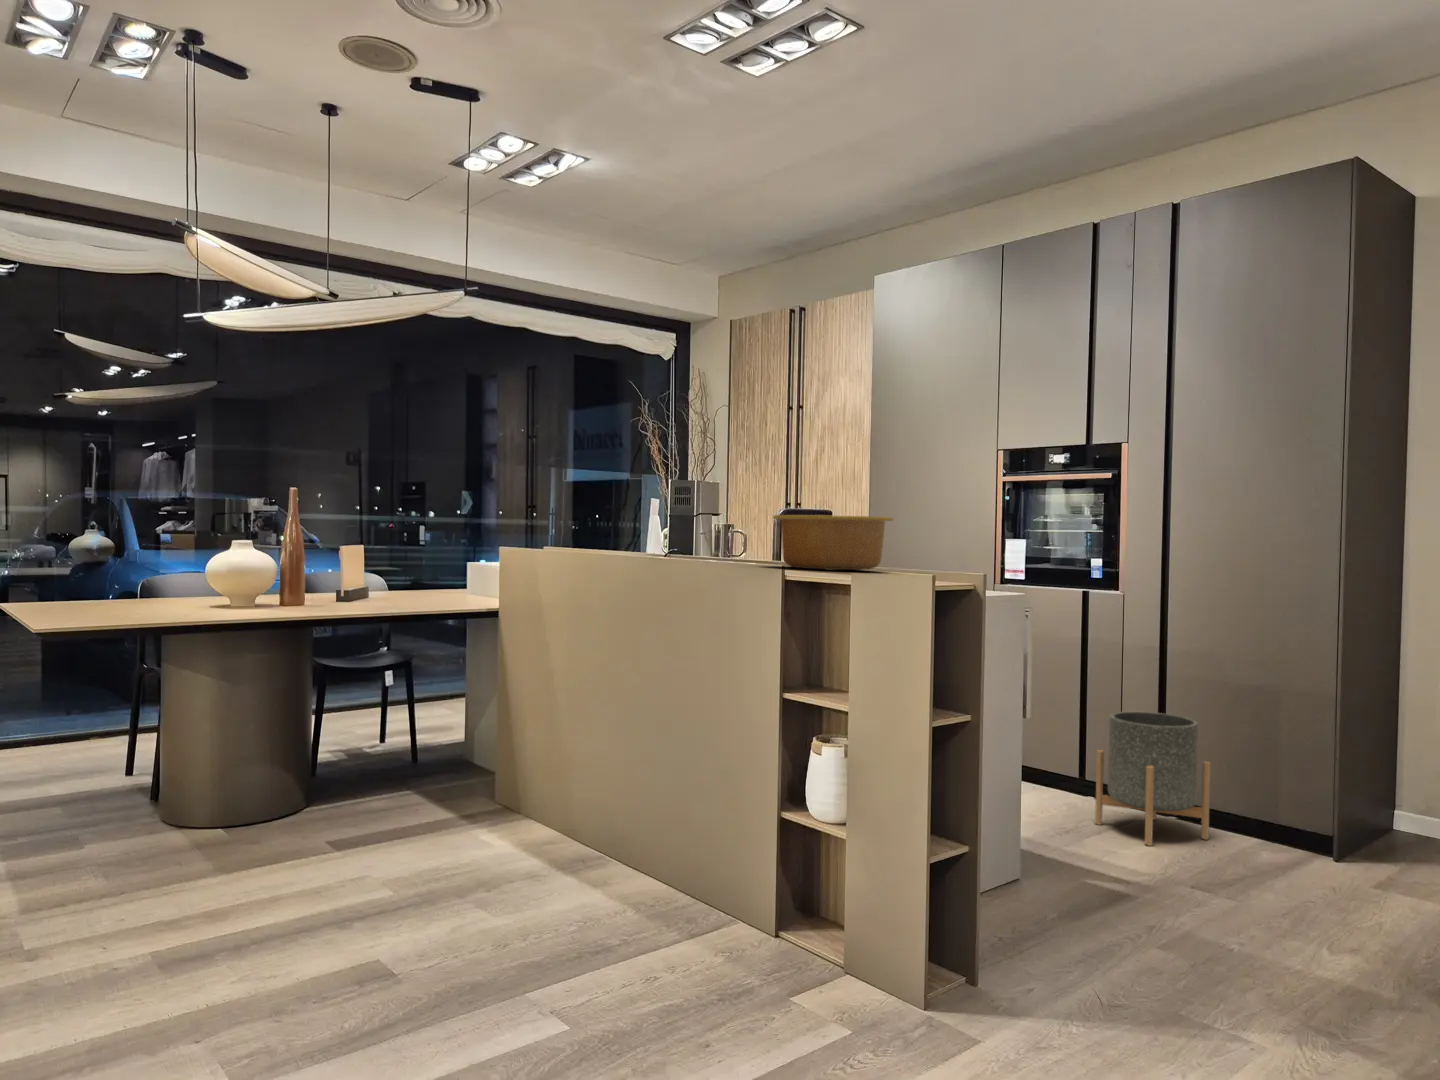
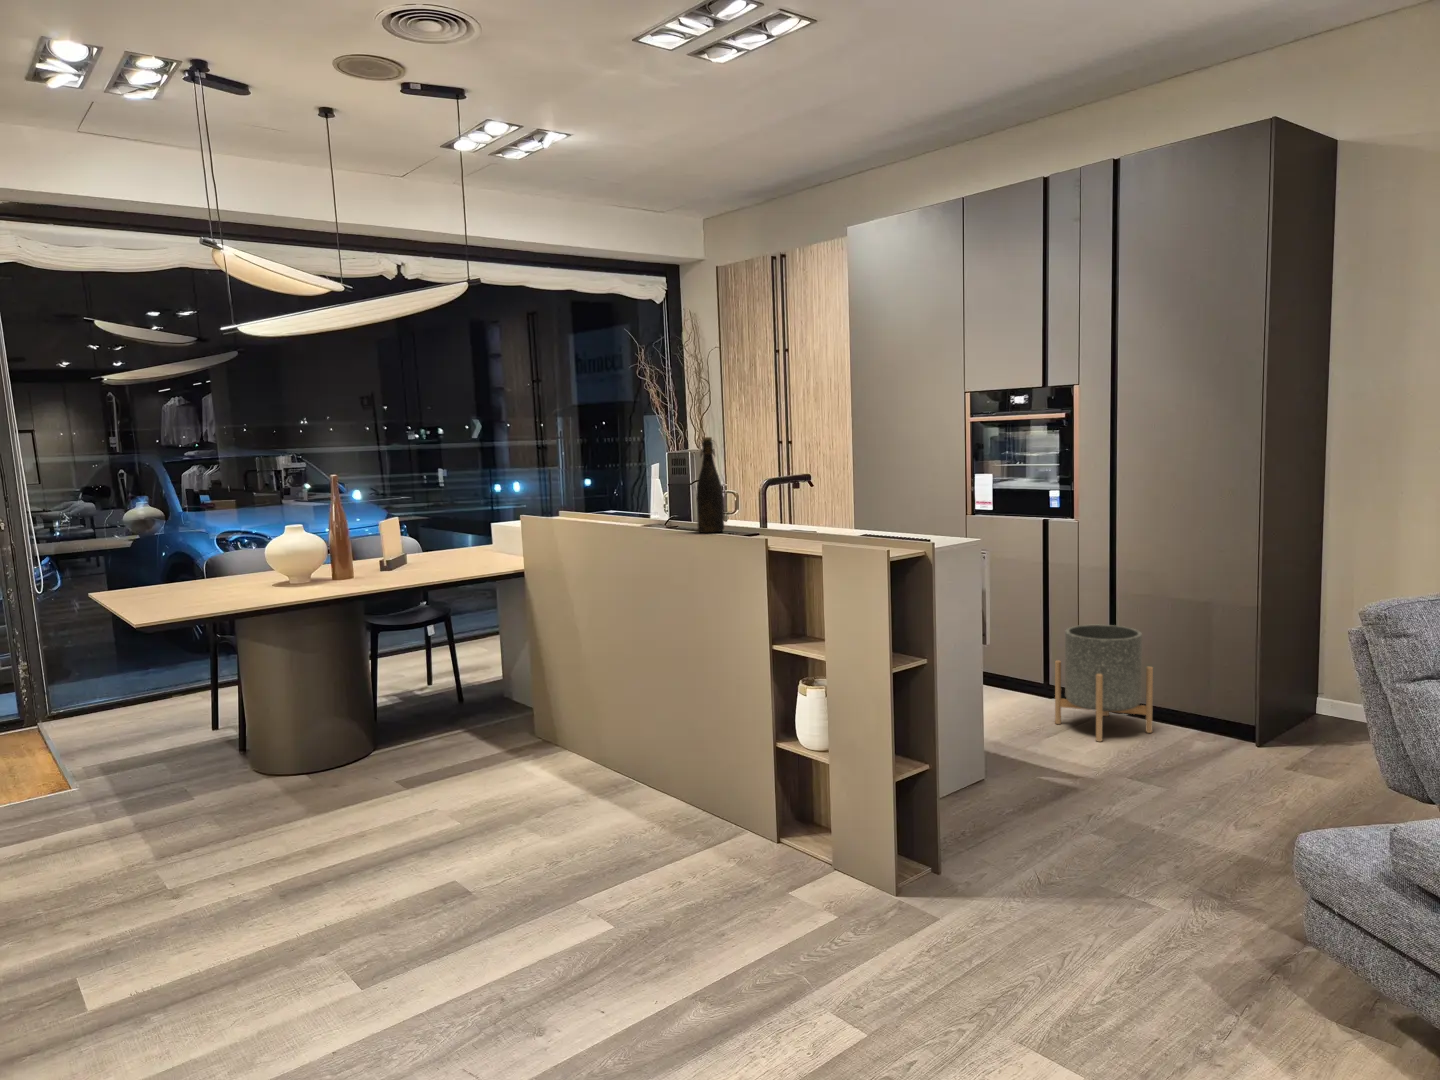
bottle: none [703,453,733,563] -> present [696,437,724,533]
bowl: present [773,515,893,570] -> none [755,487,860,539]

